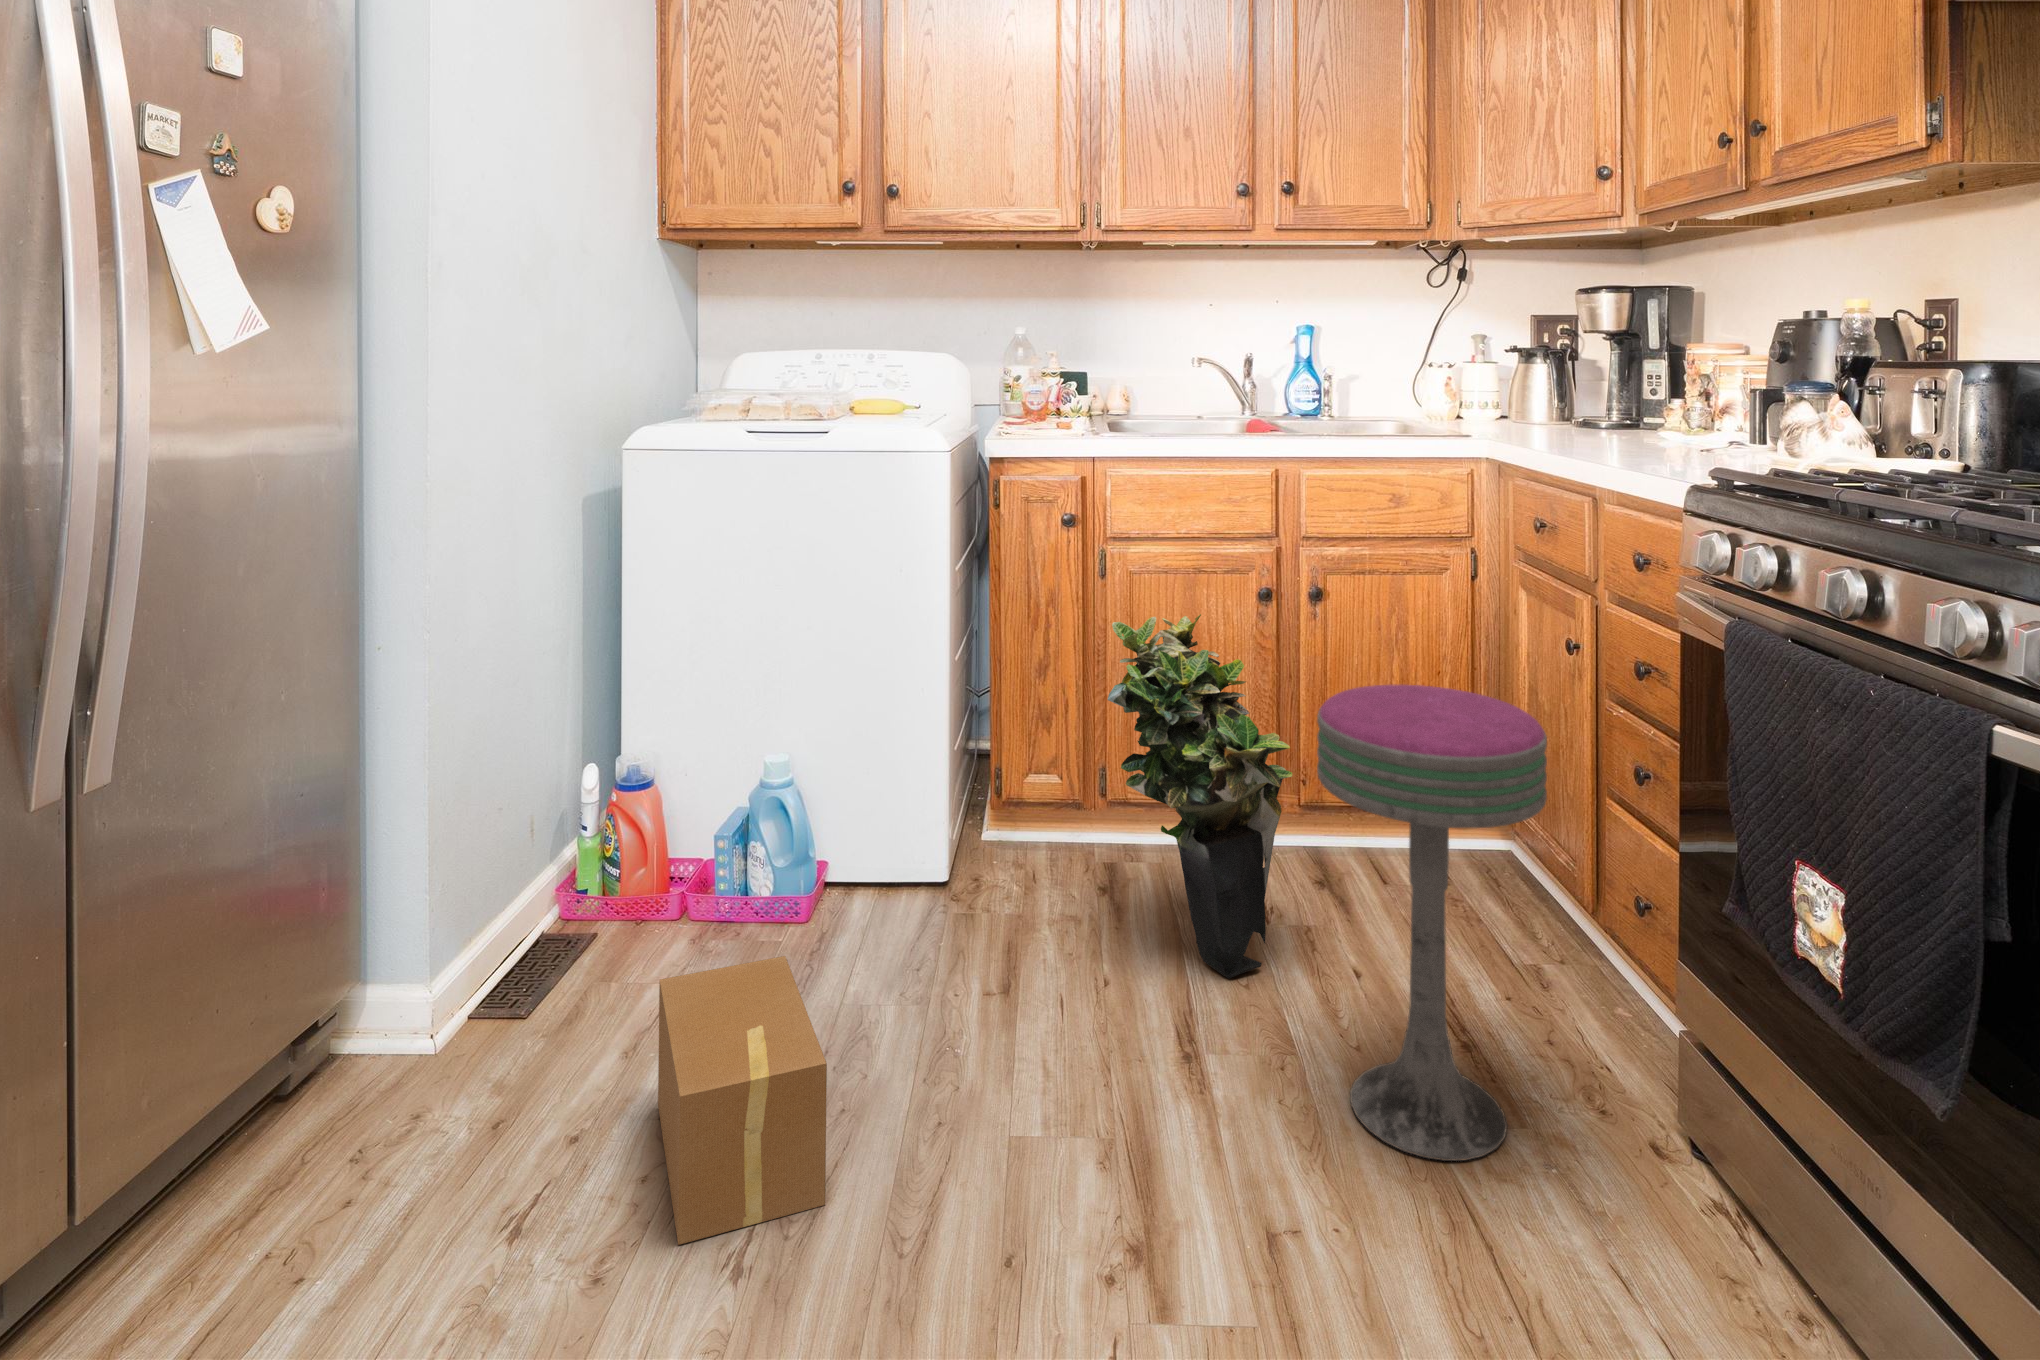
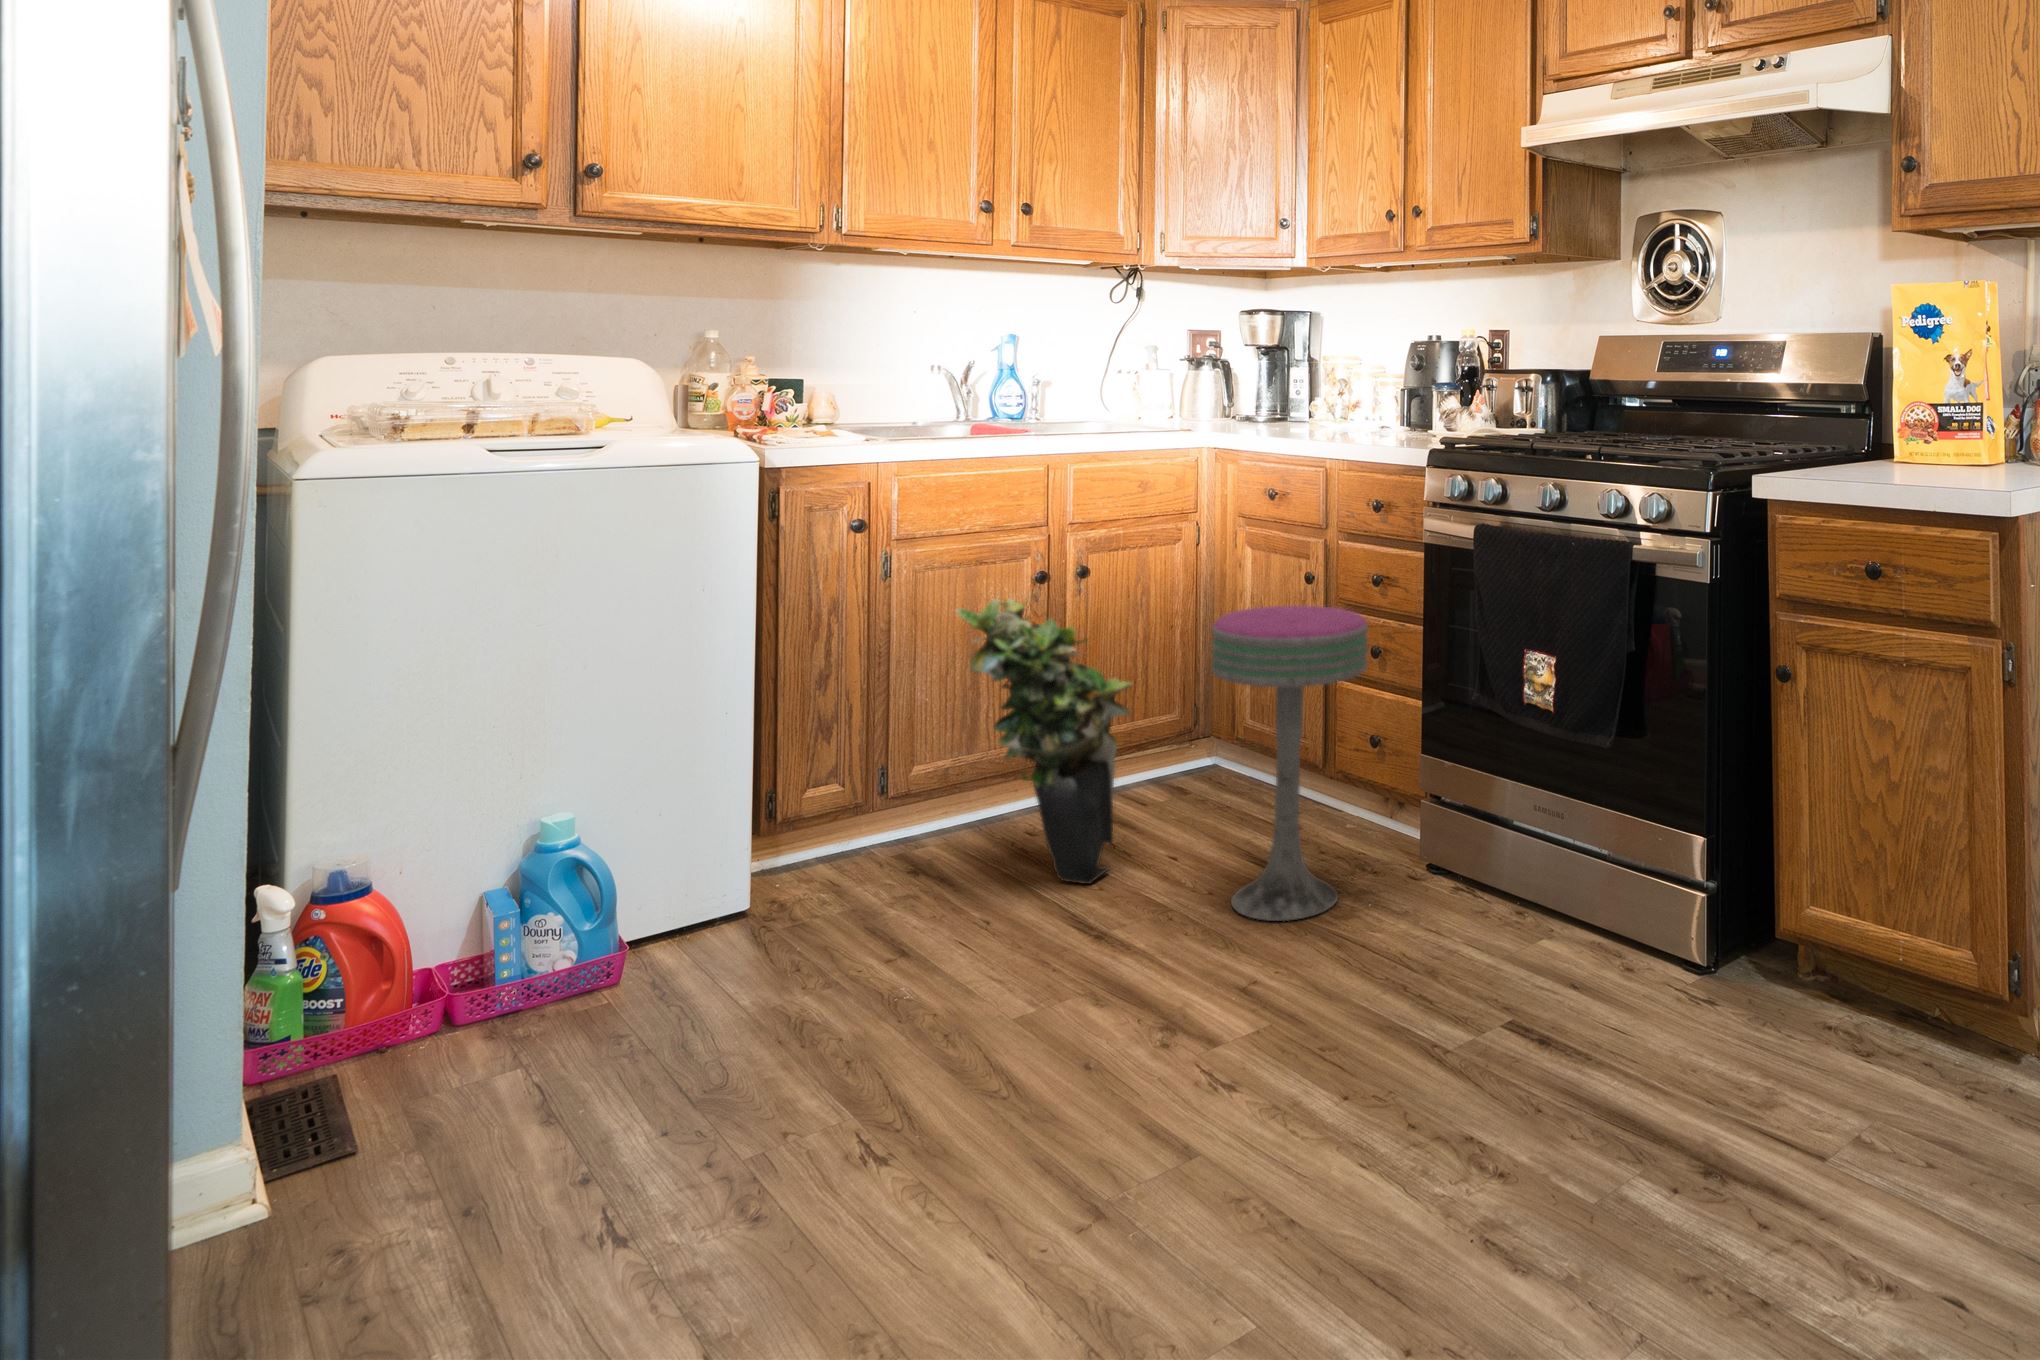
cardboard box: present [658,956,827,1245] -> none [648,945,910,1168]

